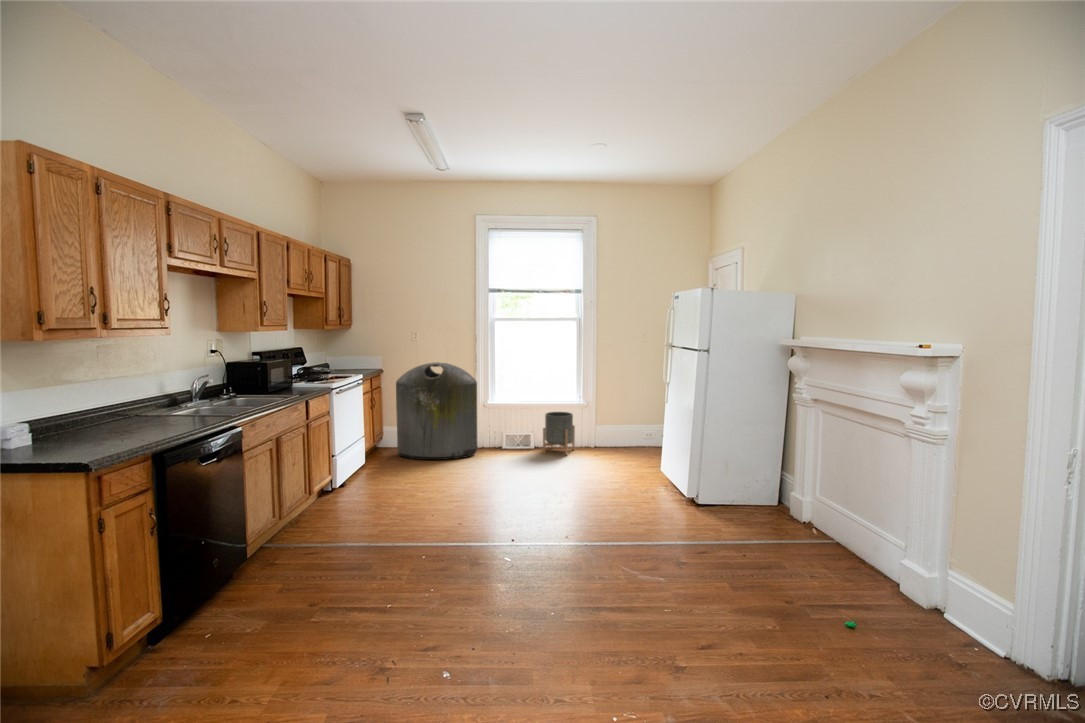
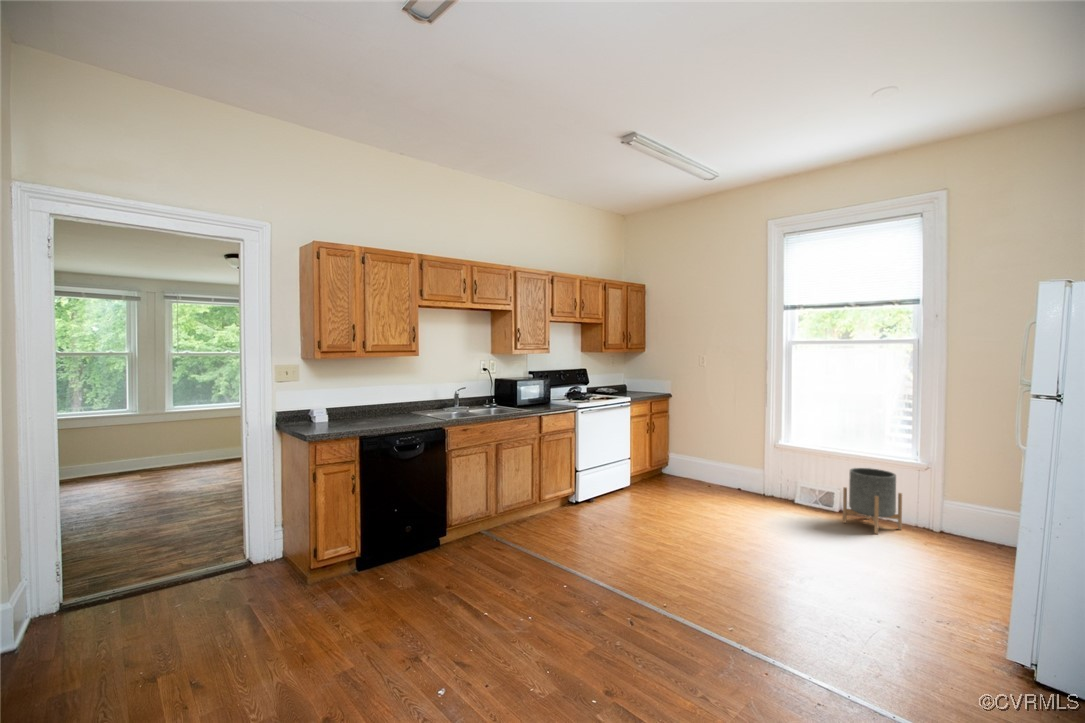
trash can: present [396,362,477,460] -> none [670,390,755,504]

